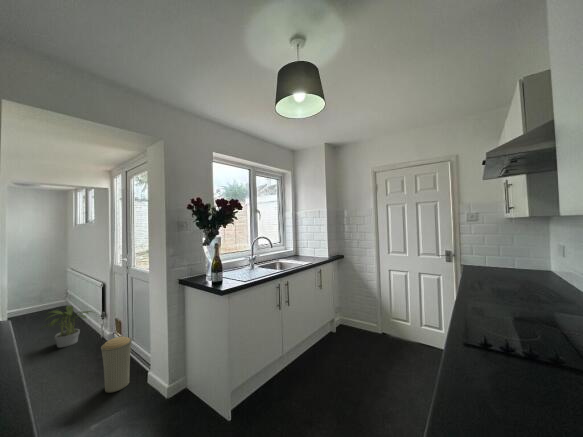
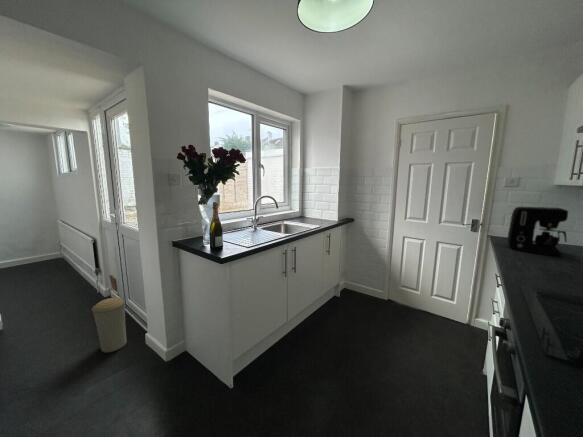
coffee maker: none [473,237,519,278] -> present [507,207,568,256]
potted plant: present [42,306,92,347] -> none [28,260,89,302]

